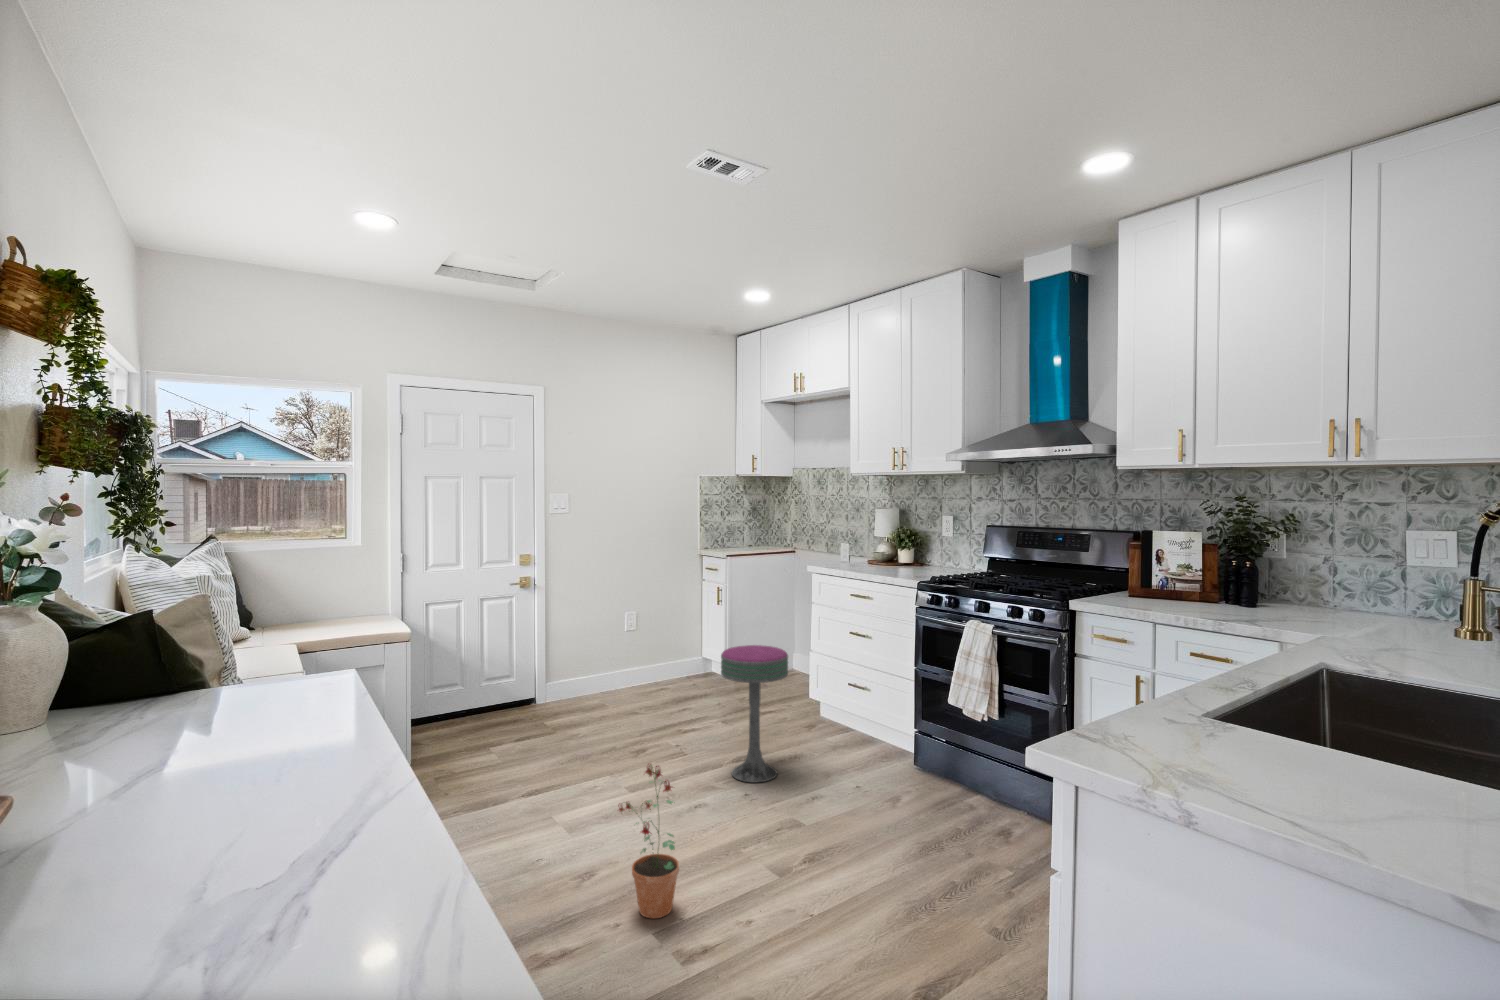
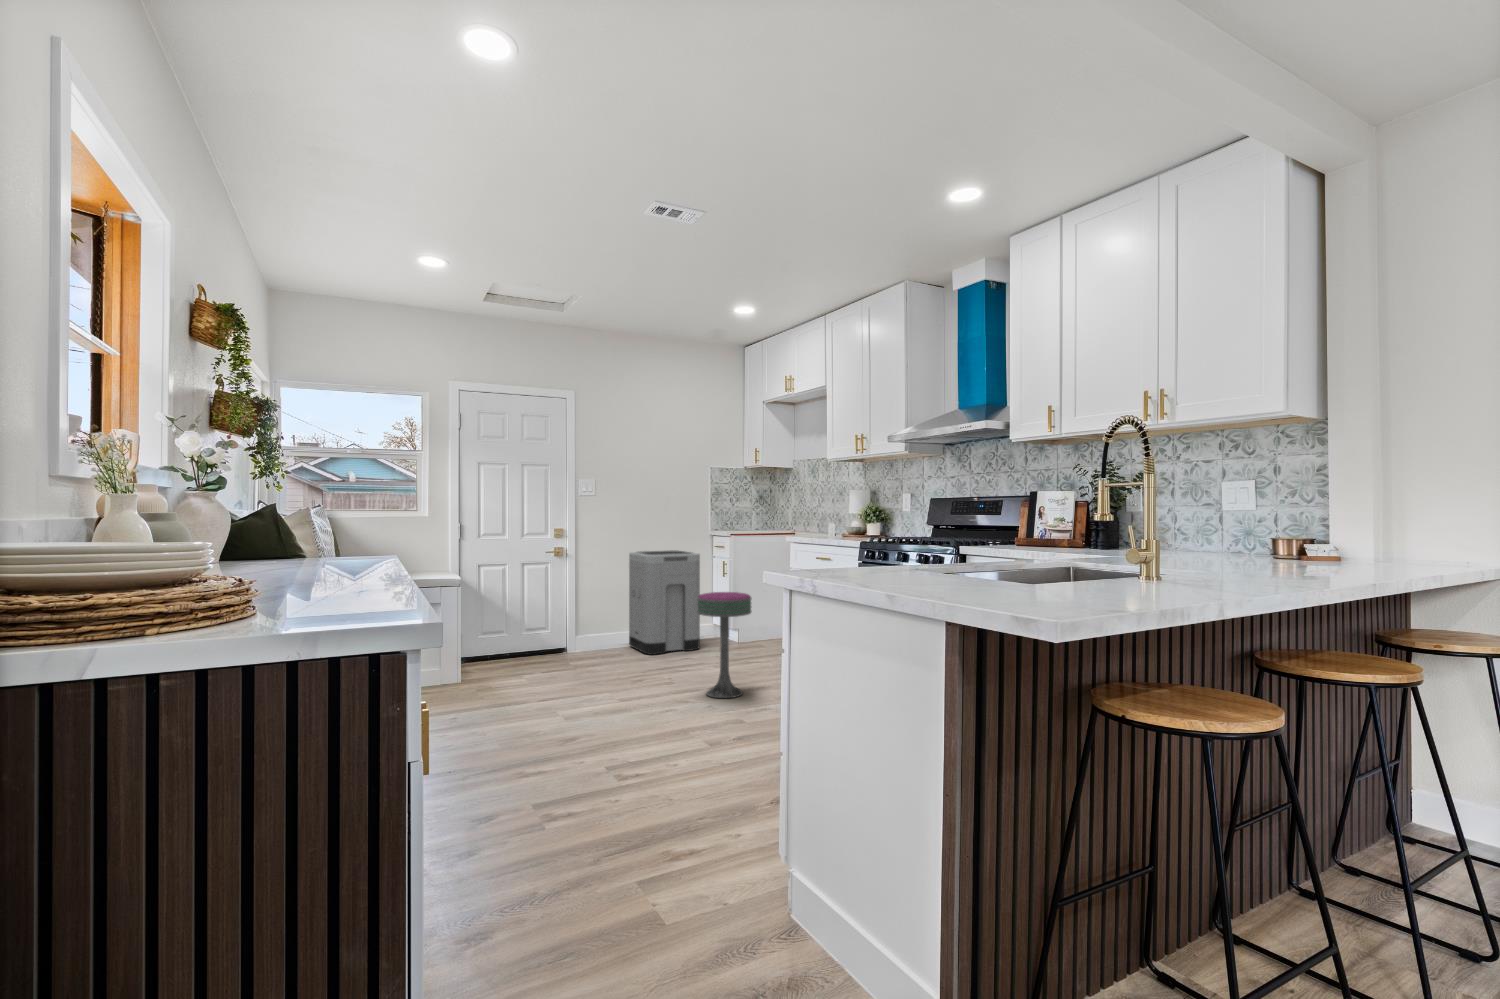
trash can: none [608,577,695,707] -> present [629,550,700,655]
potted plant: present [619,764,679,918] -> none [589,653,633,762]

